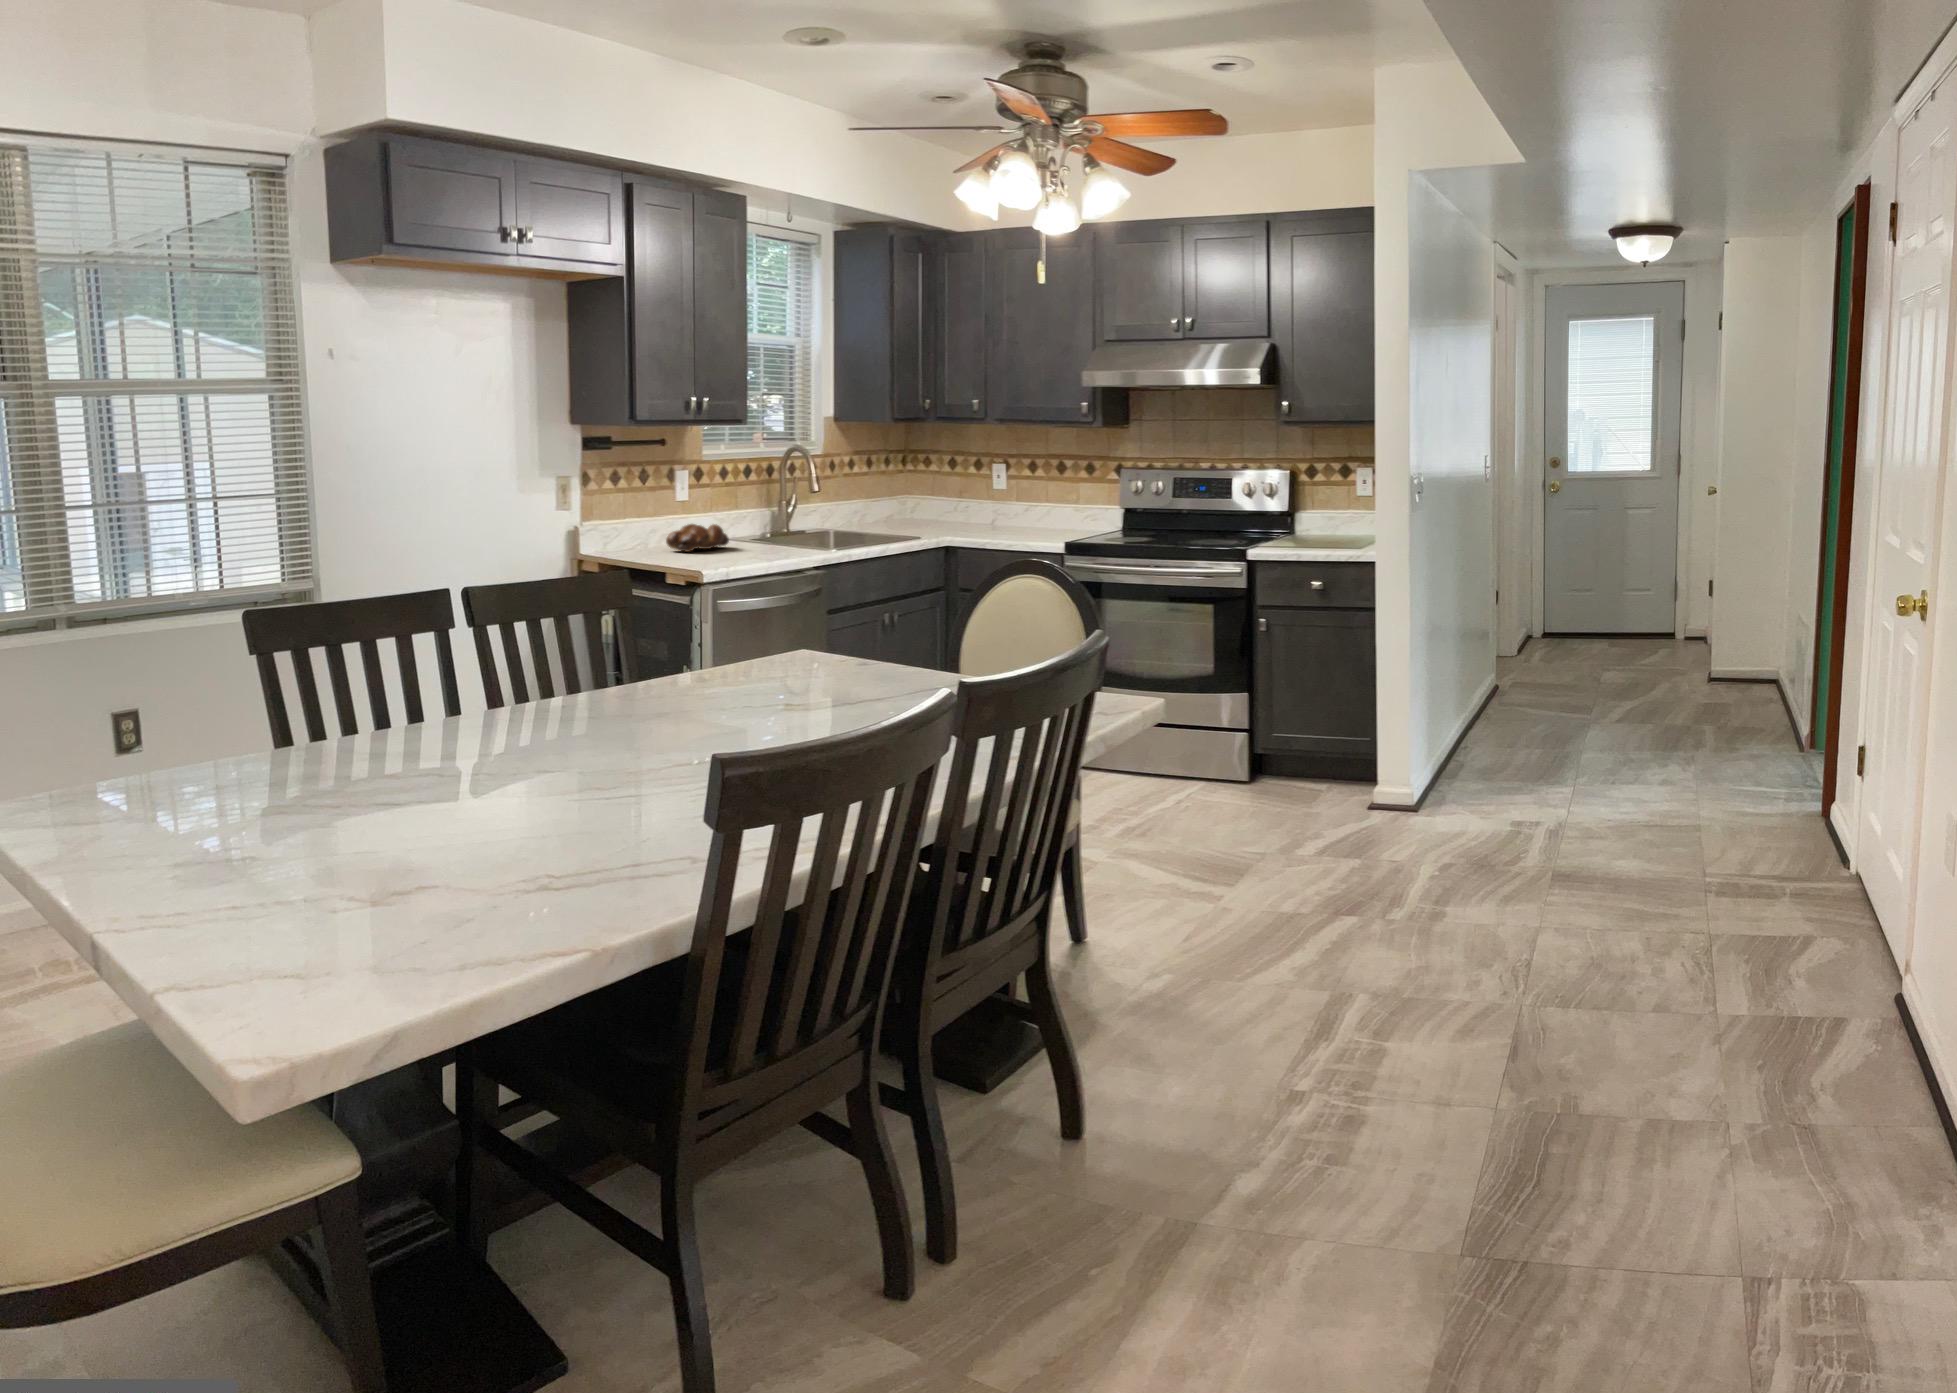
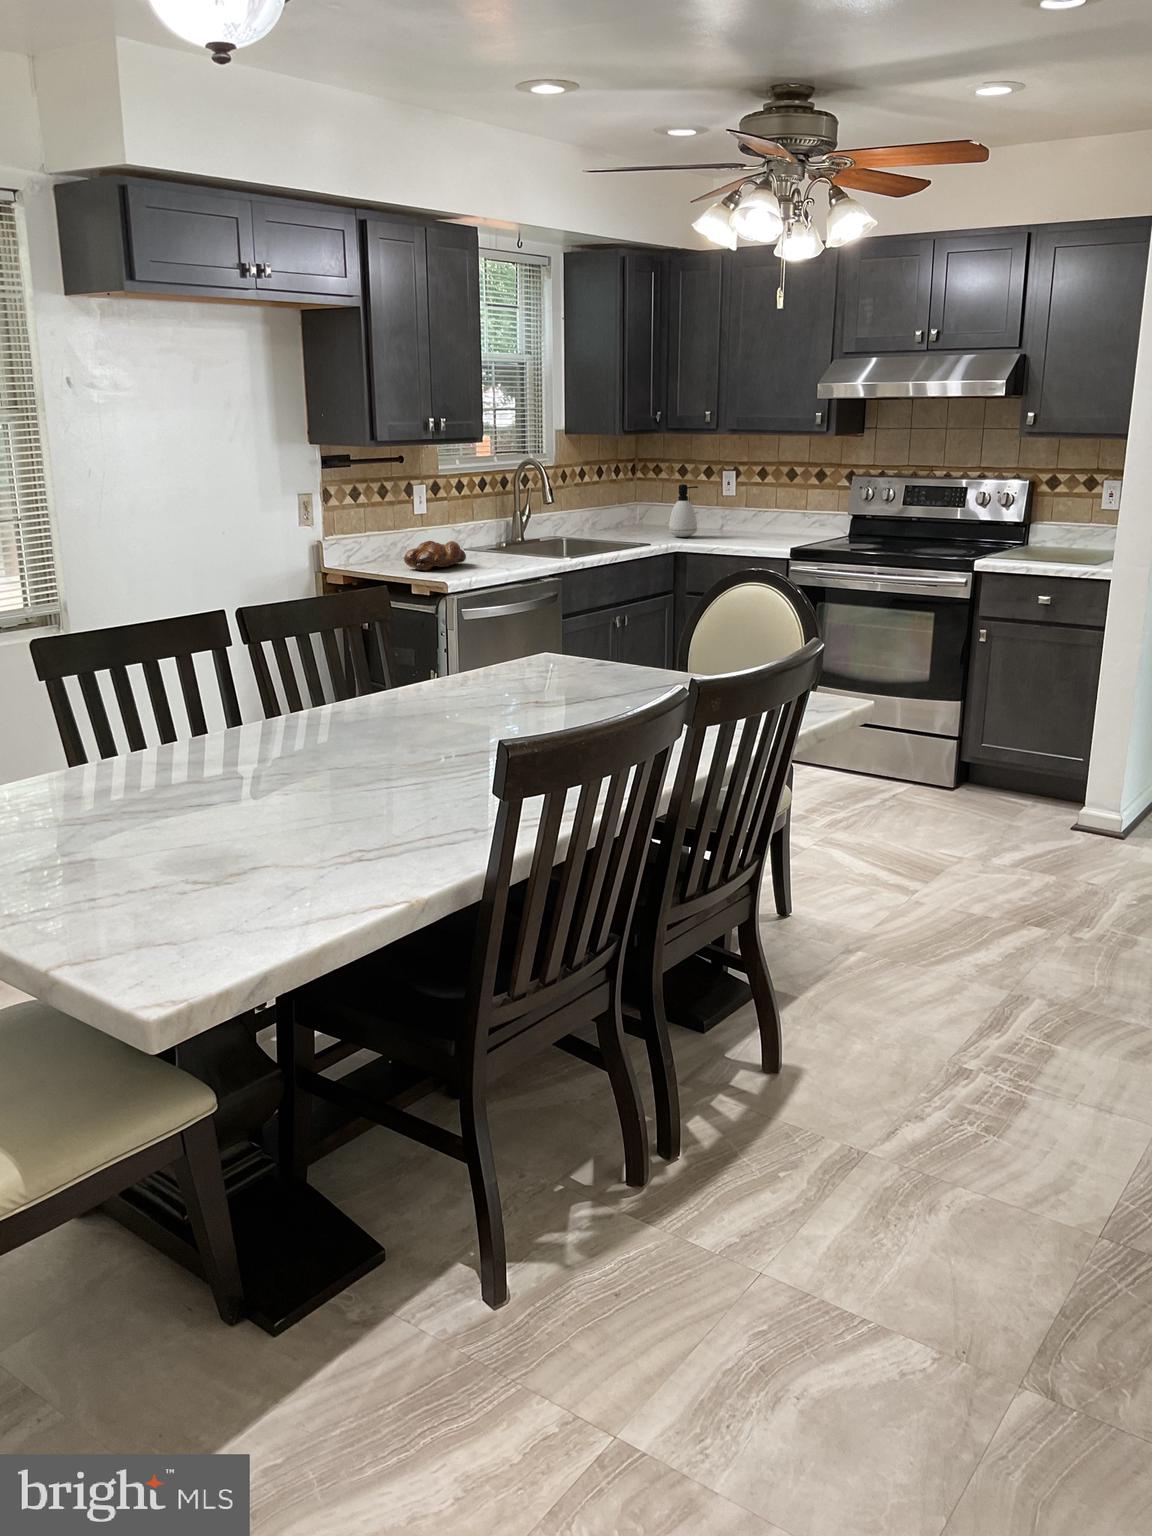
soap dispenser: none [940,475,968,528] -> present [669,484,698,537]

